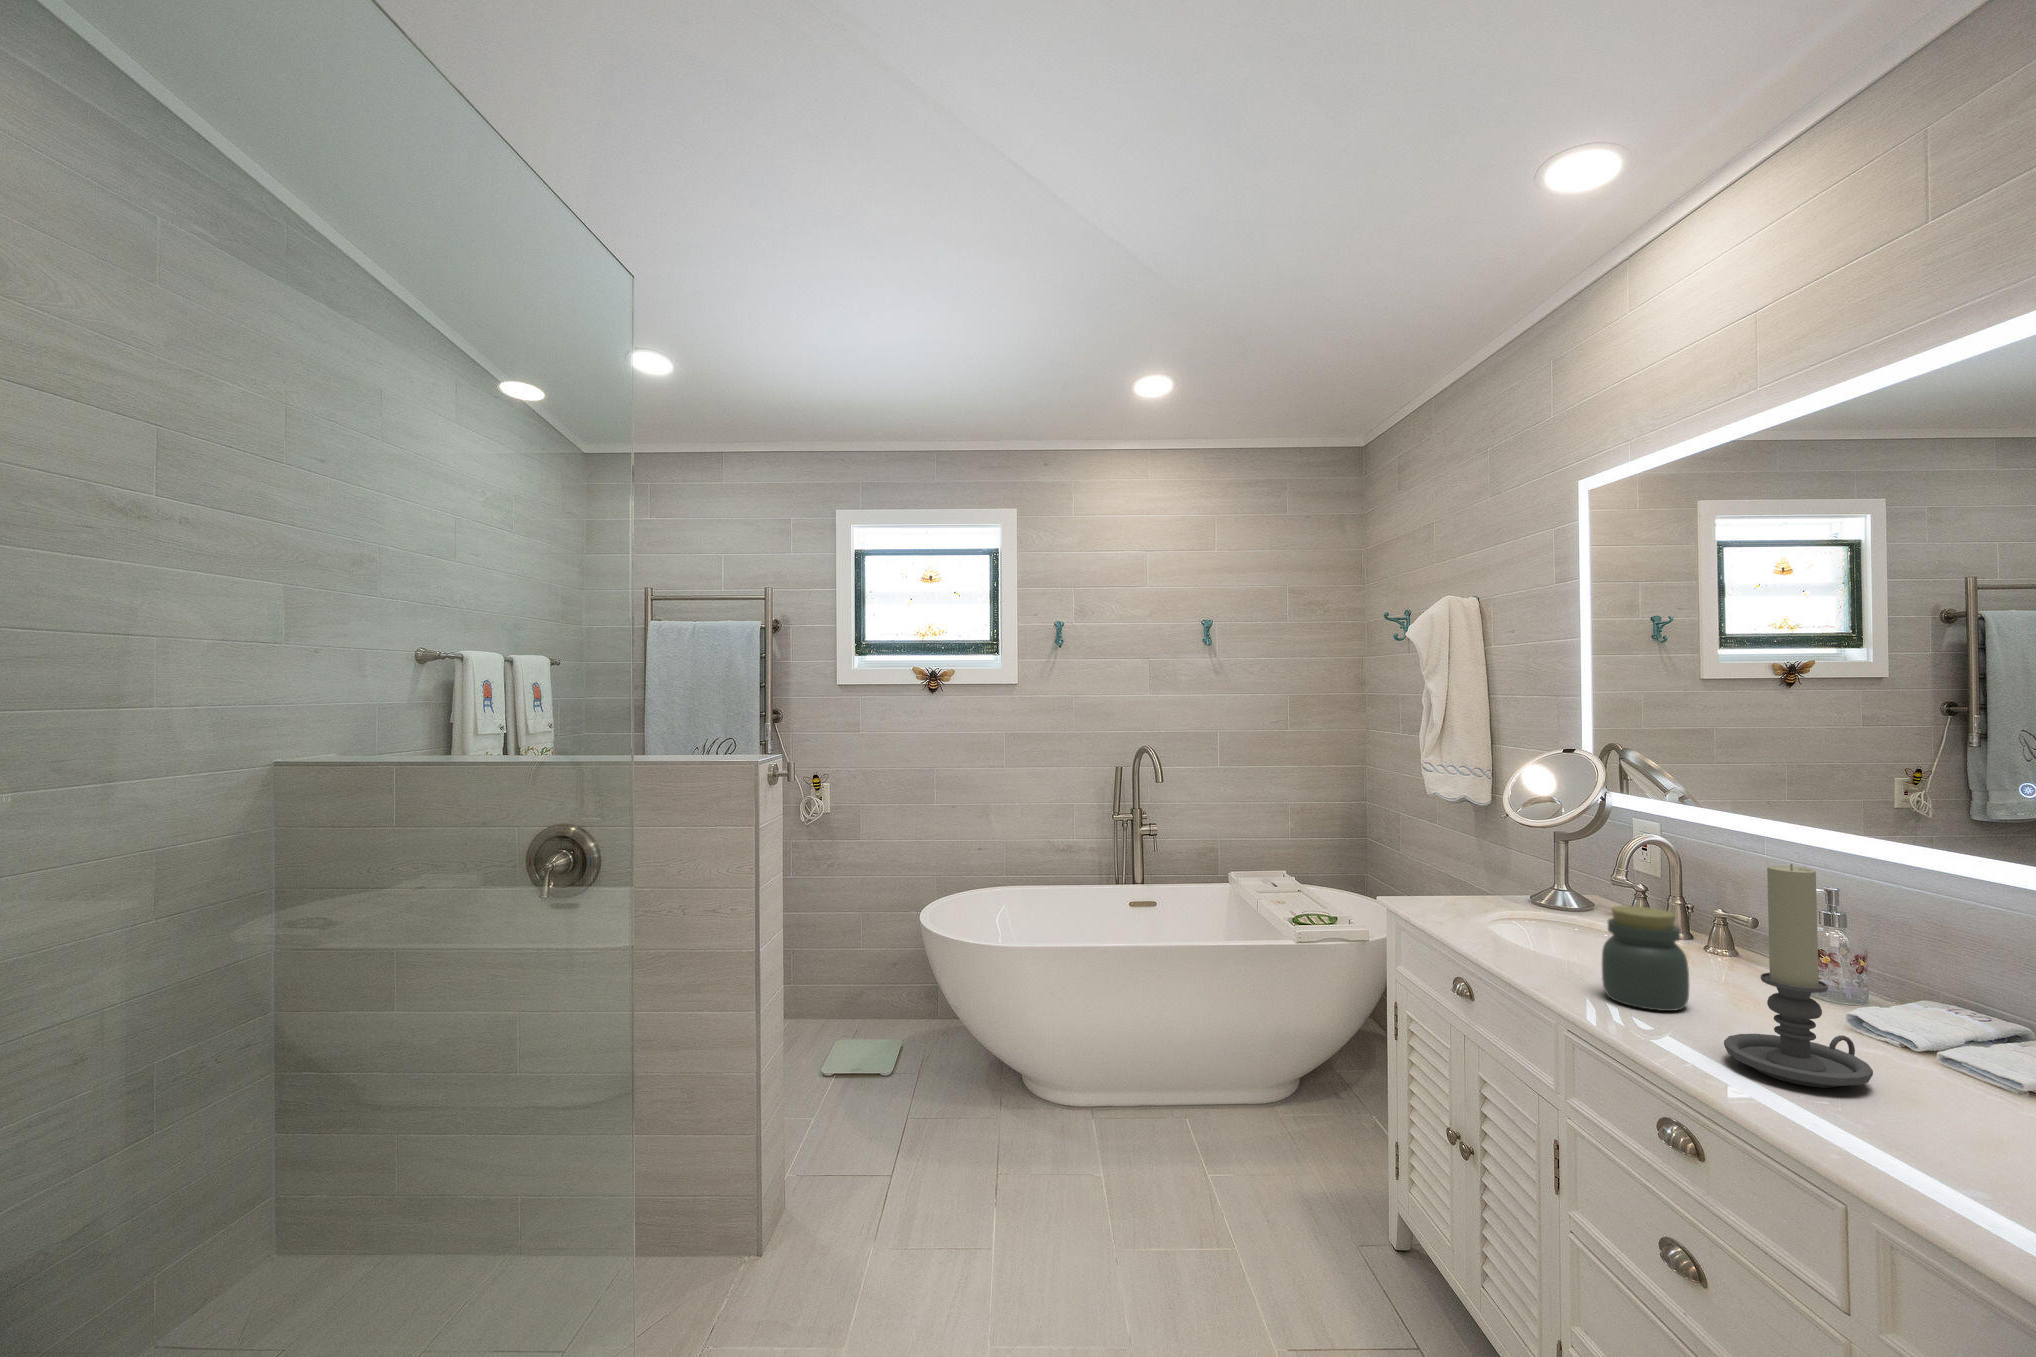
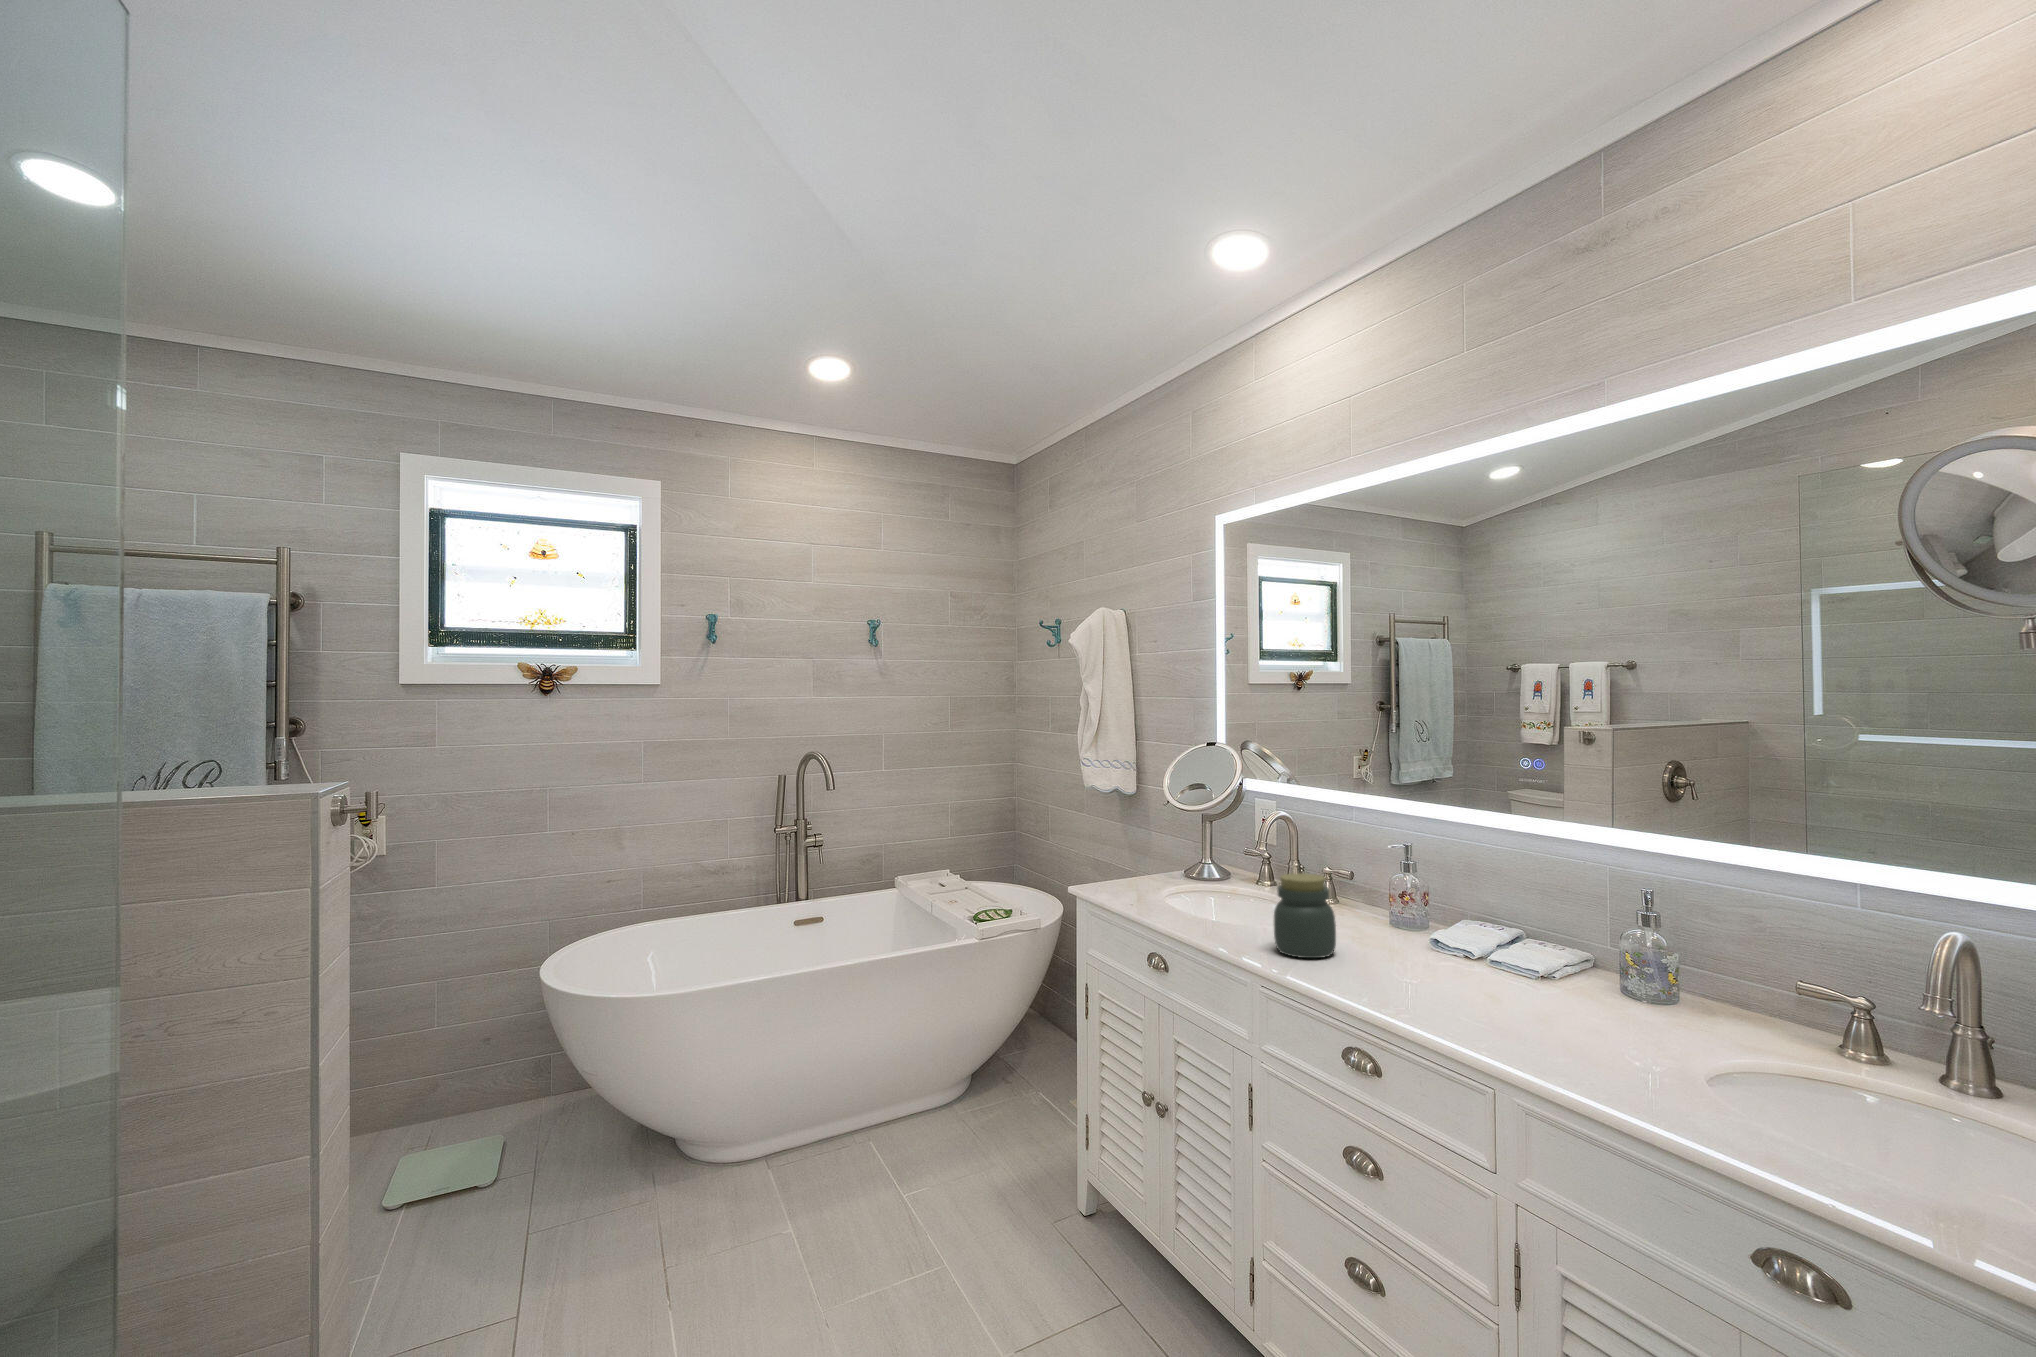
candle holder: present [1724,864,1873,1088] -> none [1379,829,1475,1002]

